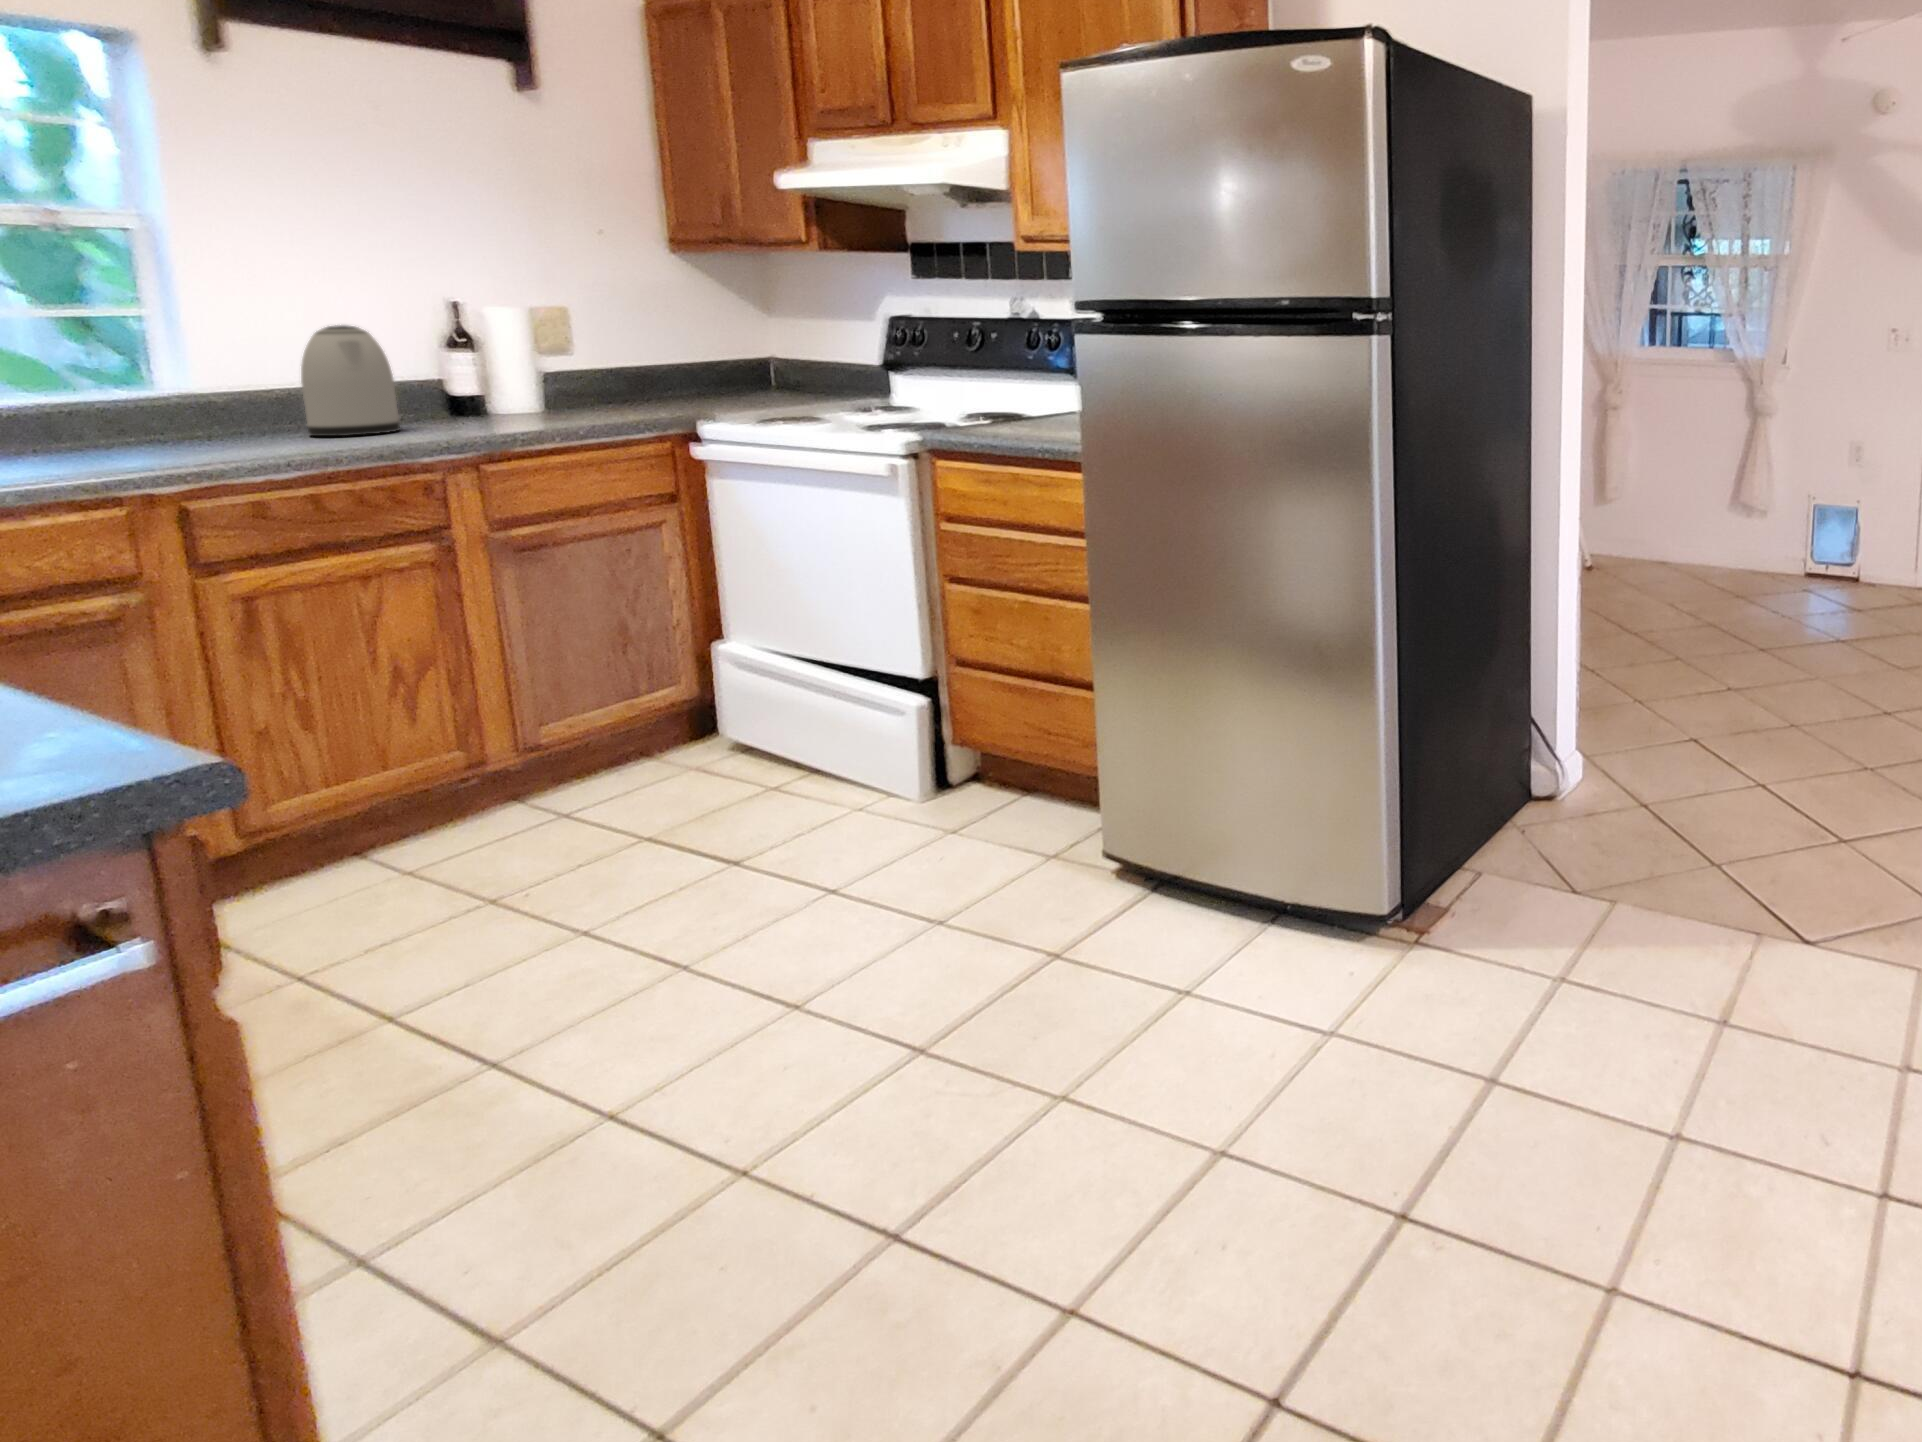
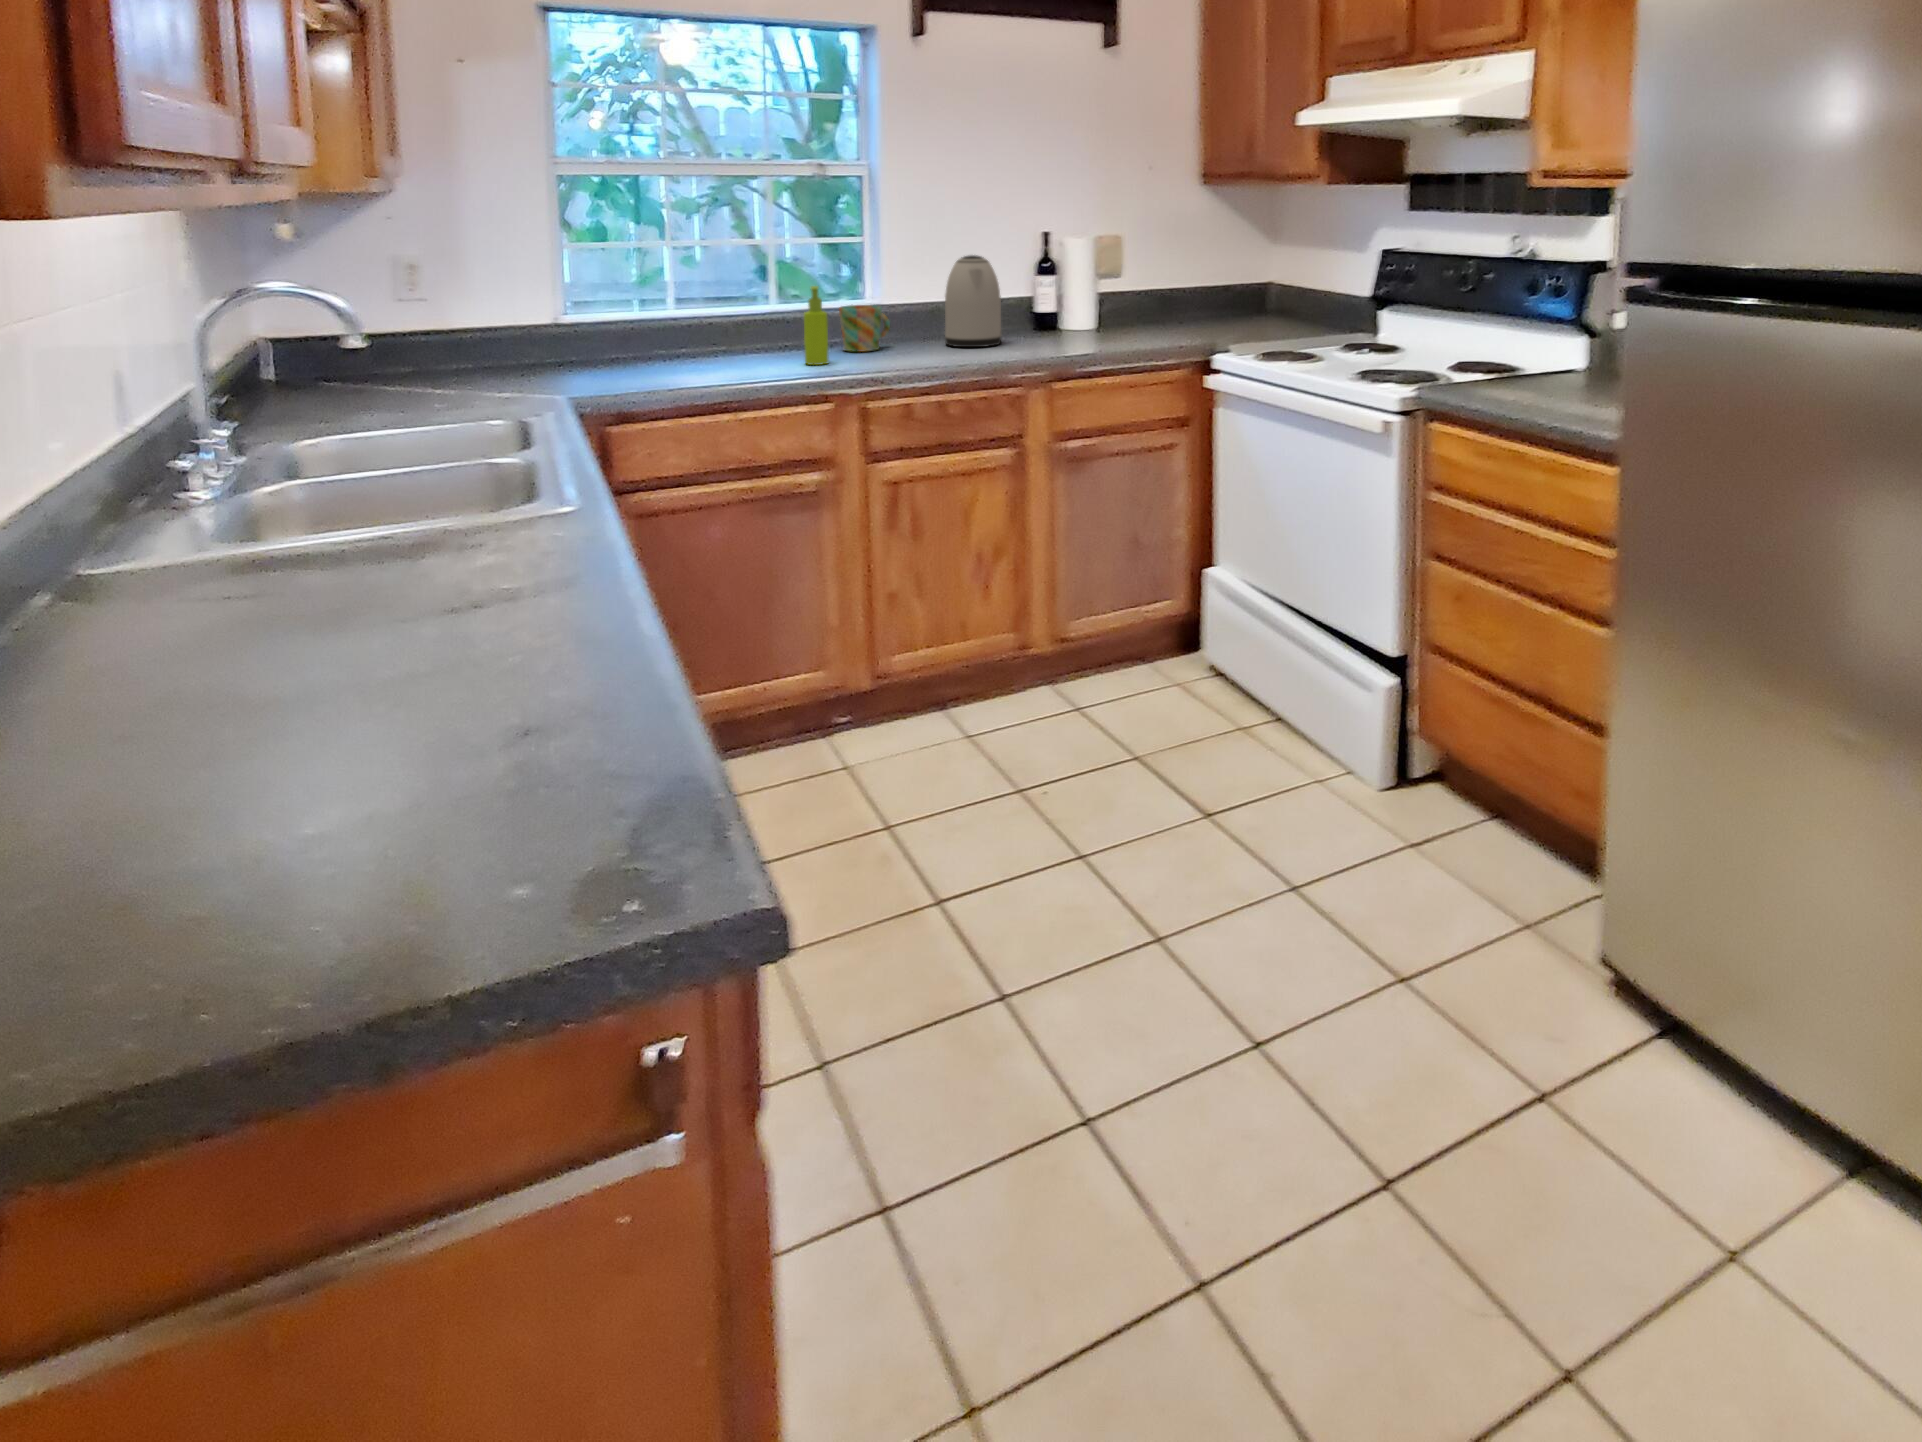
soap dispenser: none [49,362,106,466] -> present [804,286,828,365]
mug: none [110,391,209,450] -> present [839,305,890,352]

